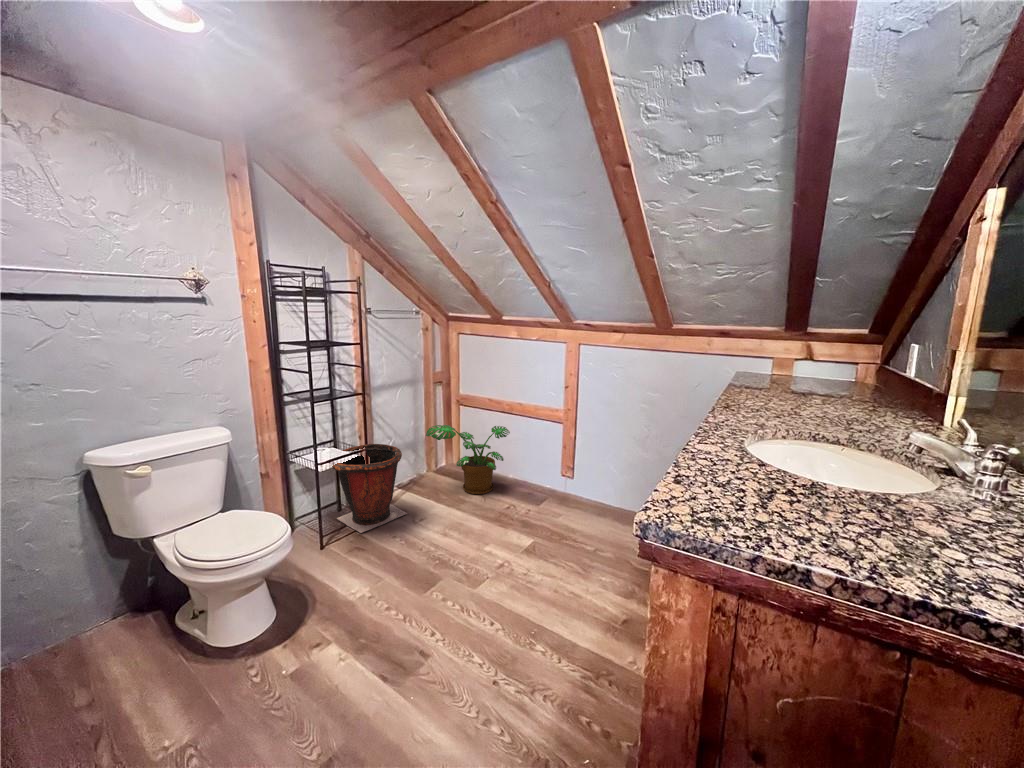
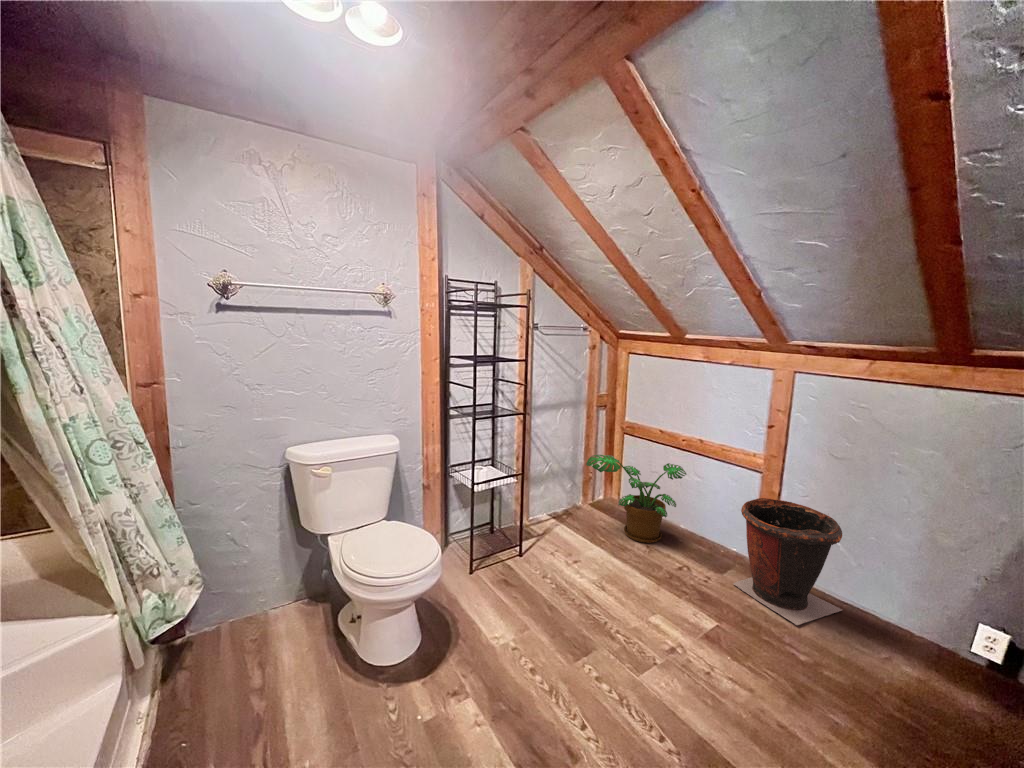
waste bin: present [332,444,407,533] -> present [733,498,842,625]

